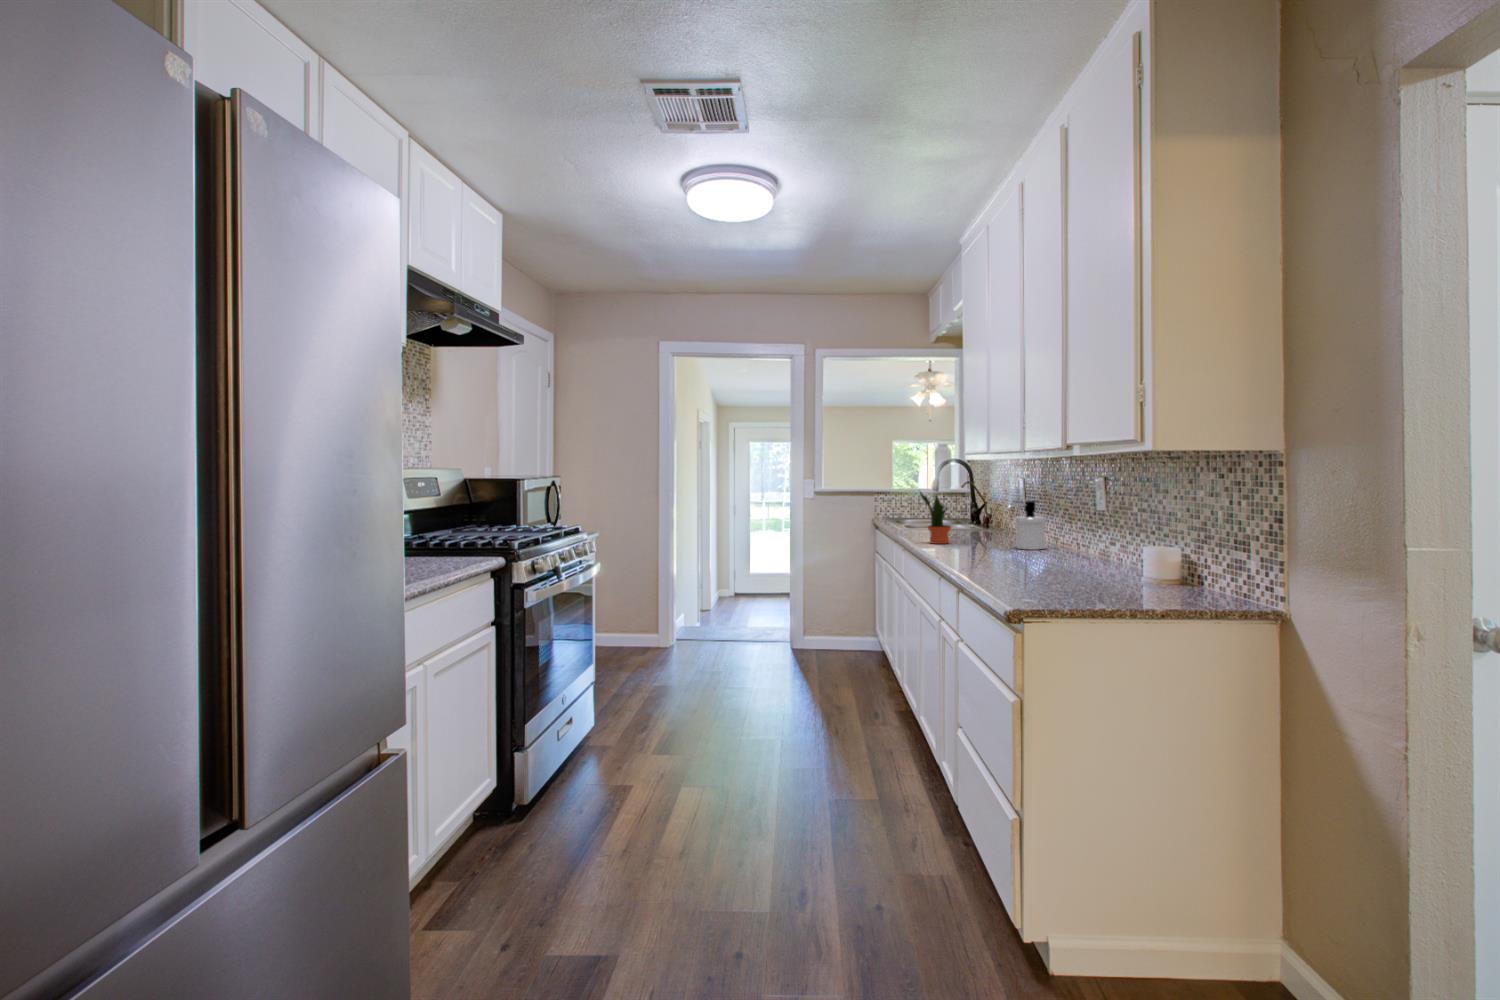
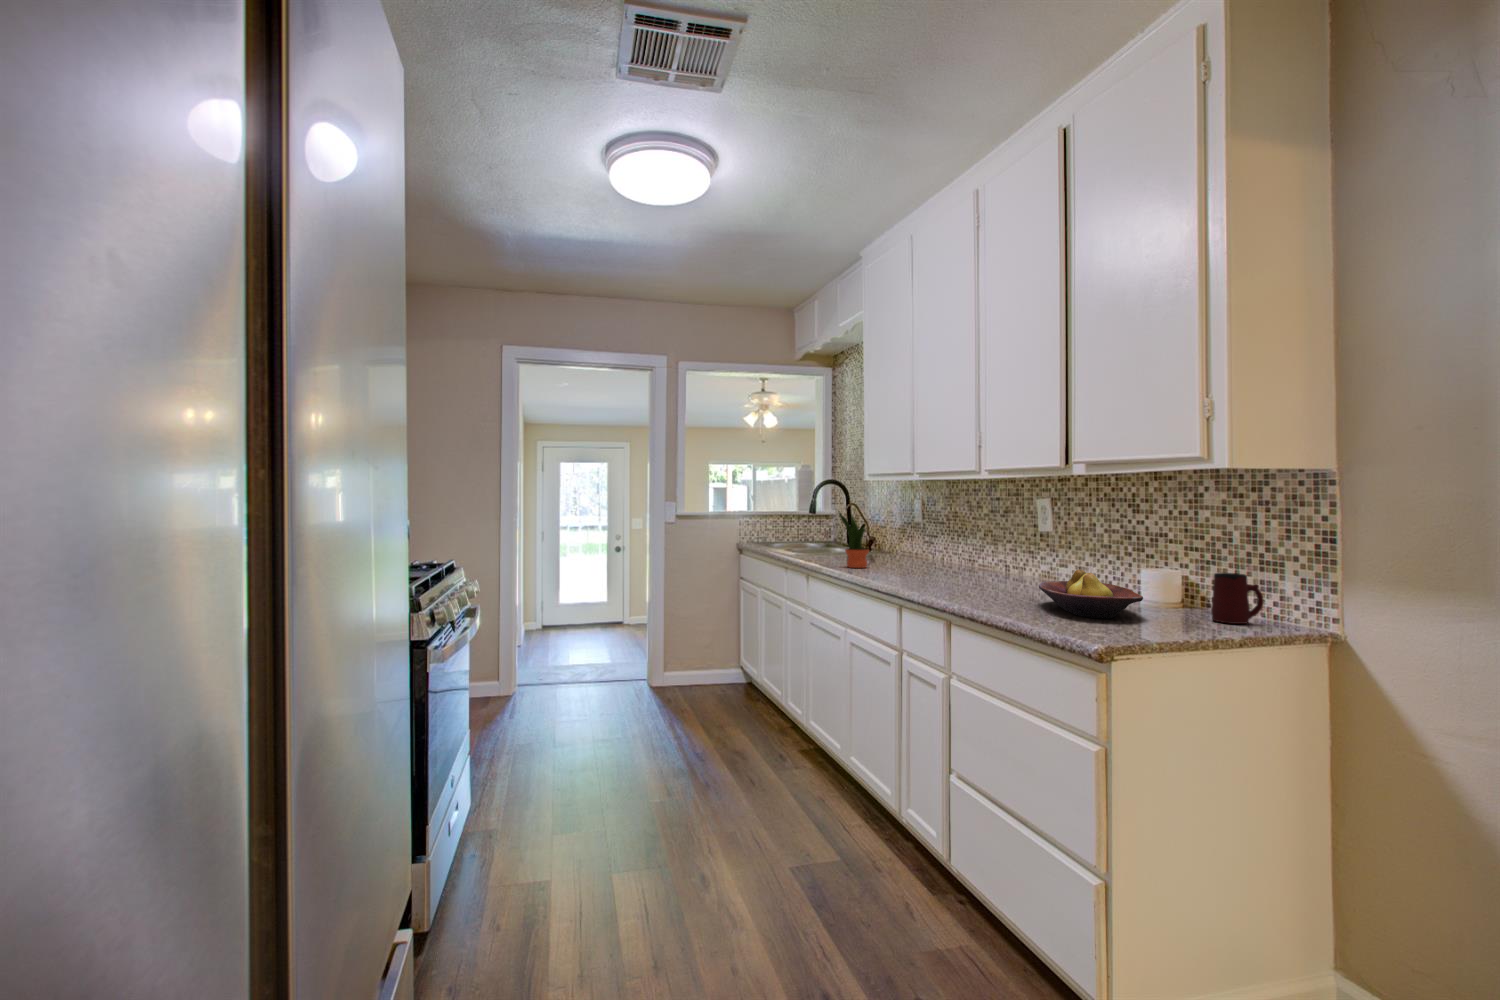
soap dispenser: present [1005,501,1046,550] -> none [937,523,972,573]
fruit bowl: none [1027,547,1116,592] -> present [1039,570,1143,618]
mug: none [1178,551,1227,601] -> present [1211,573,1263,624]

